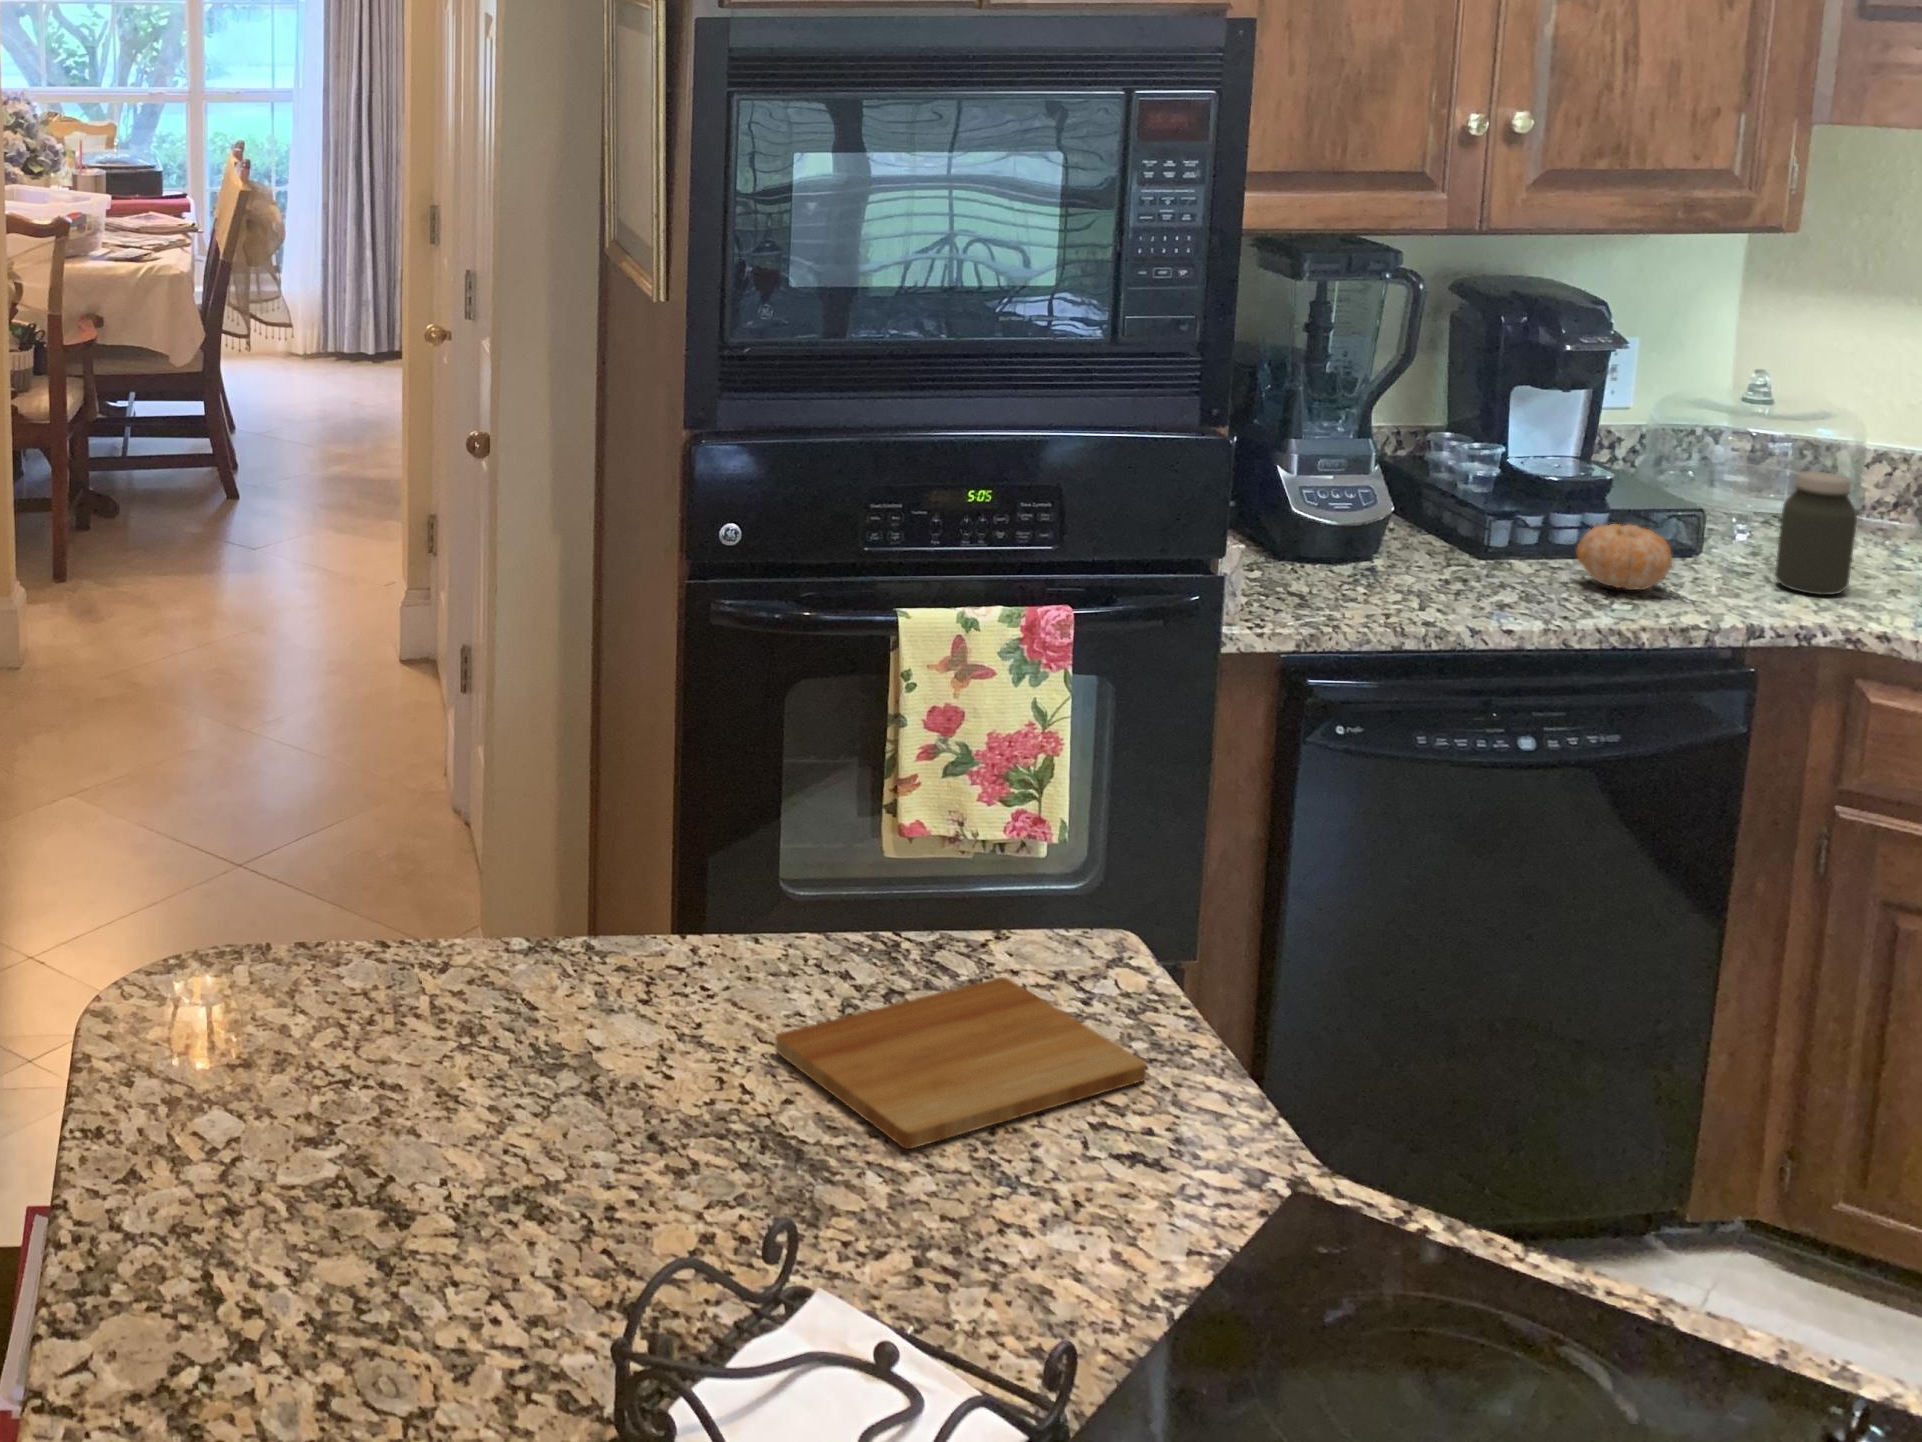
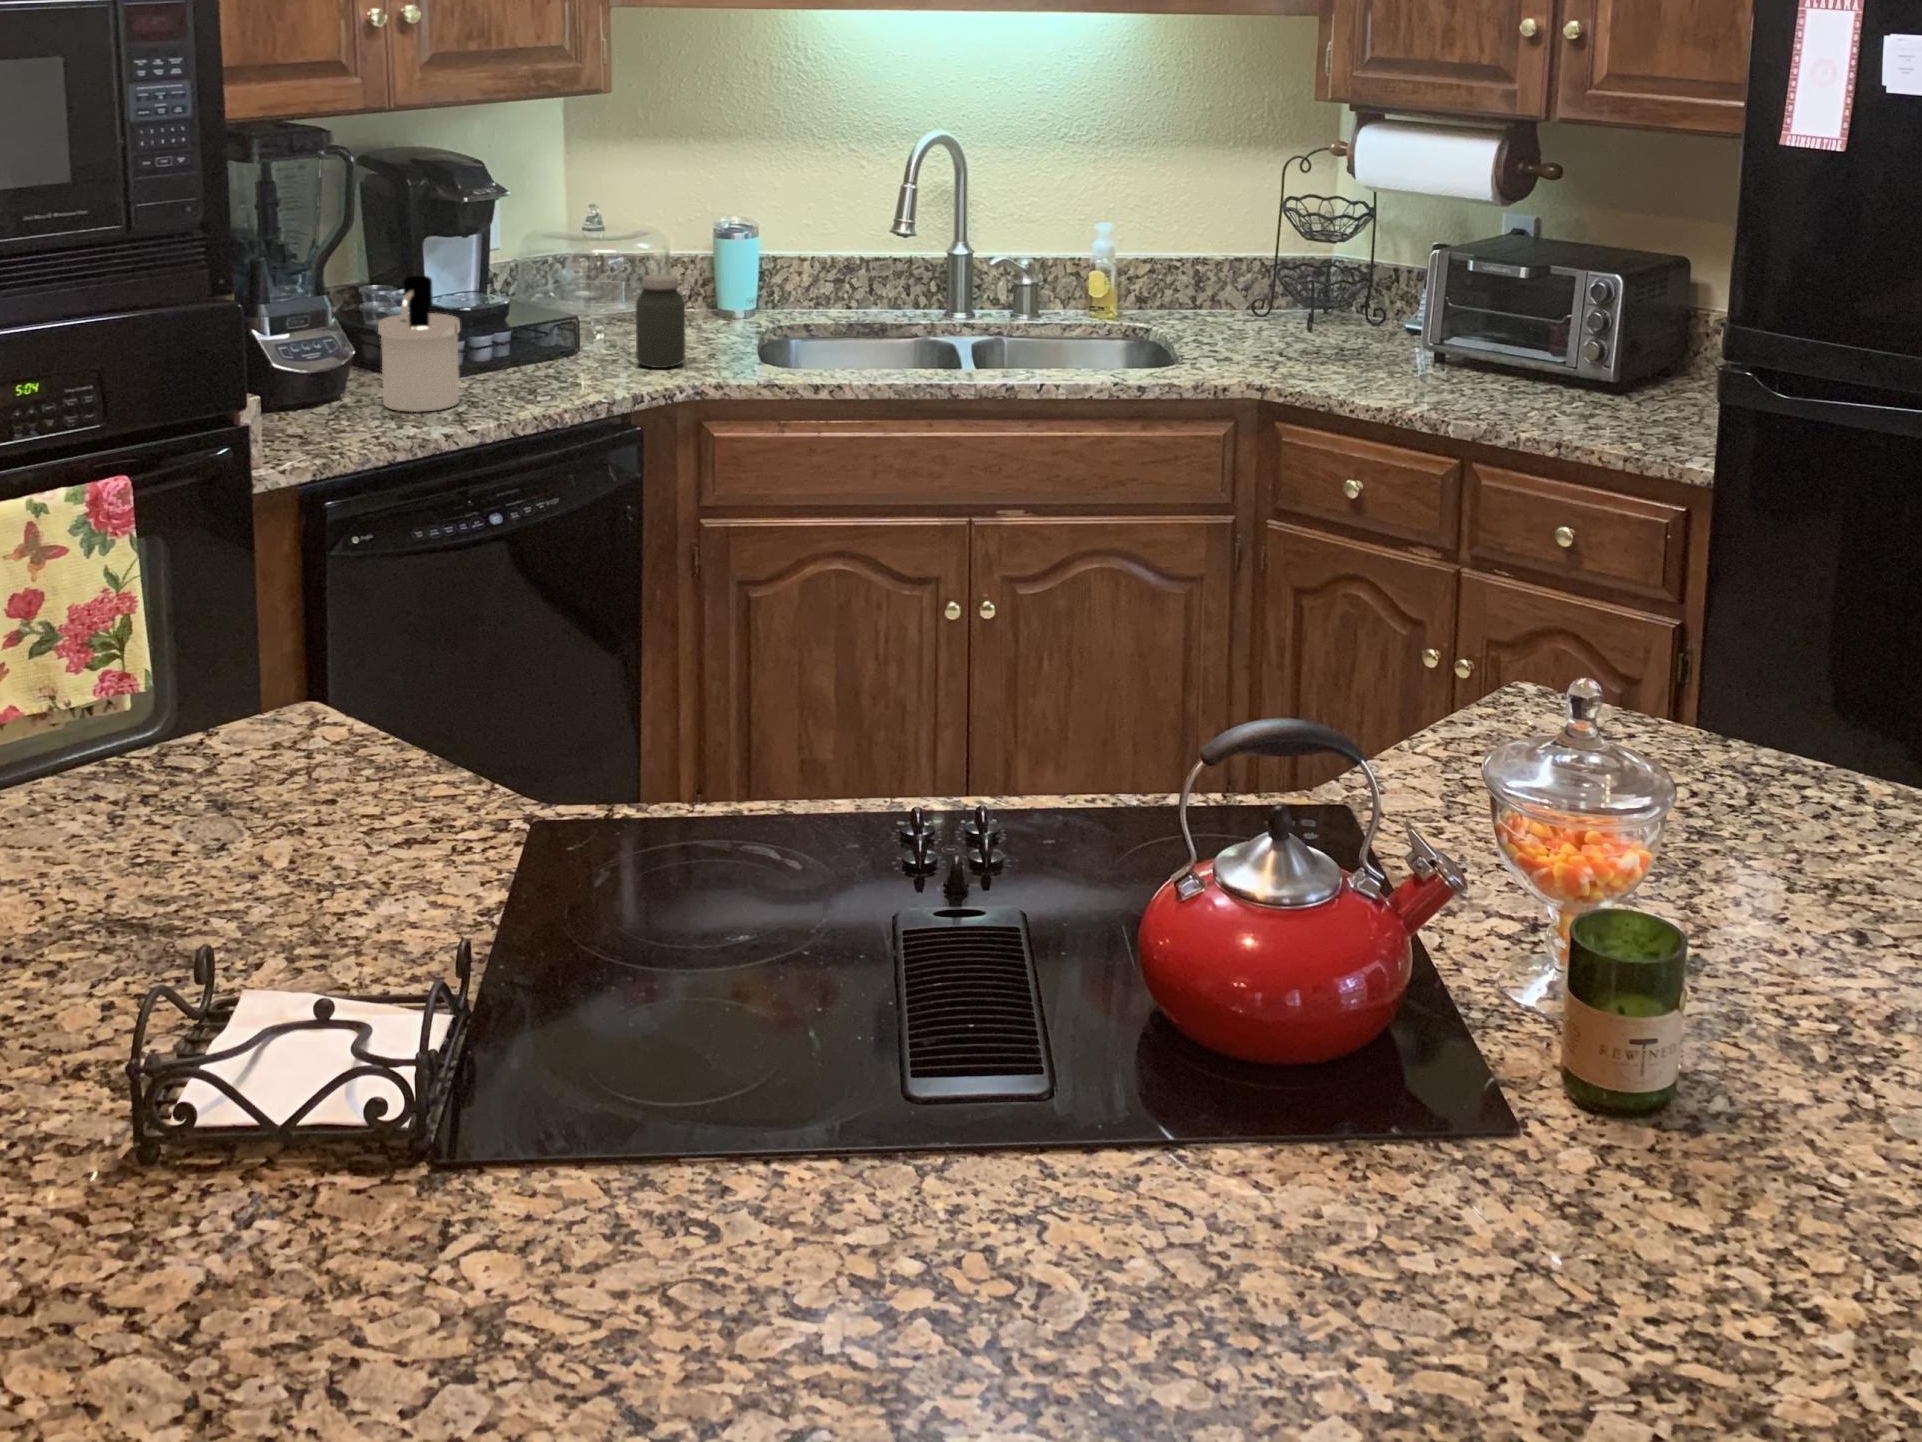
soap dispenser: none [1413,431,1522,594] -> present [378,275,460,412]
fruit: present [1577,524,1672,590] -> none [502,335,571,387]
cutting board: present [775,977,1146,1149] -> none [76,756,387,893]

